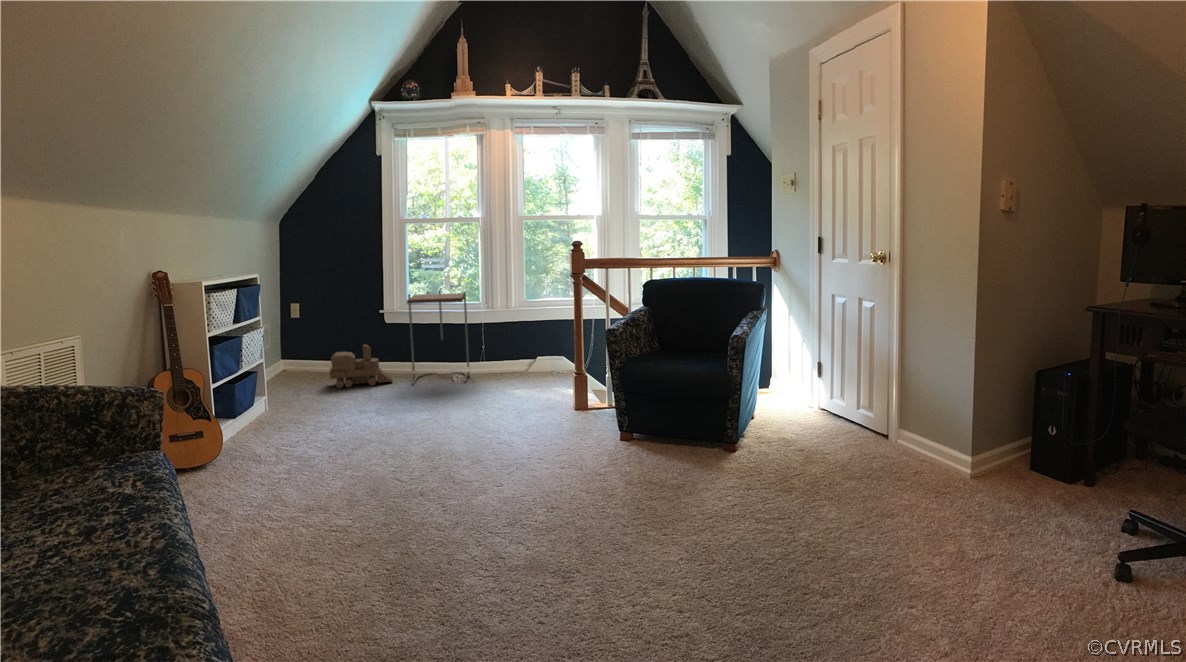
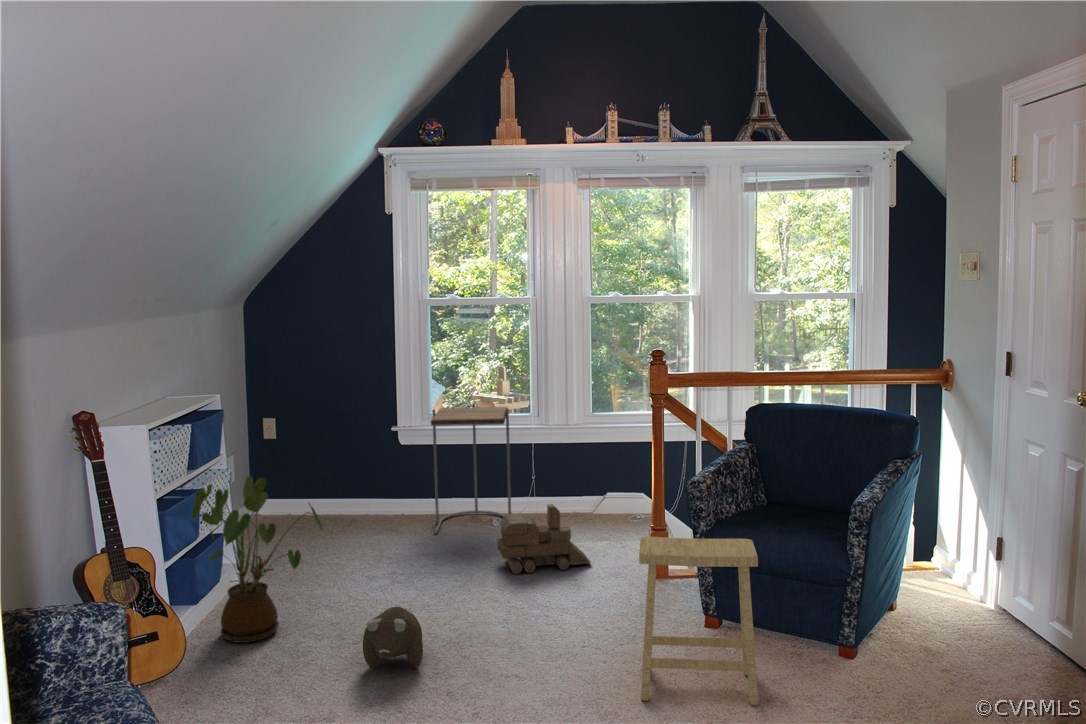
house plant: none [217,328,324,449] -> present [191,476,323,643]
toy train: present [330,345,392,388] -> present [497,504,591,574]
footstool: none [557,351,641,464] -> present [639,537,758,705]
plush toy: none [355,413,401,457] -> present [363,607,423,668]

